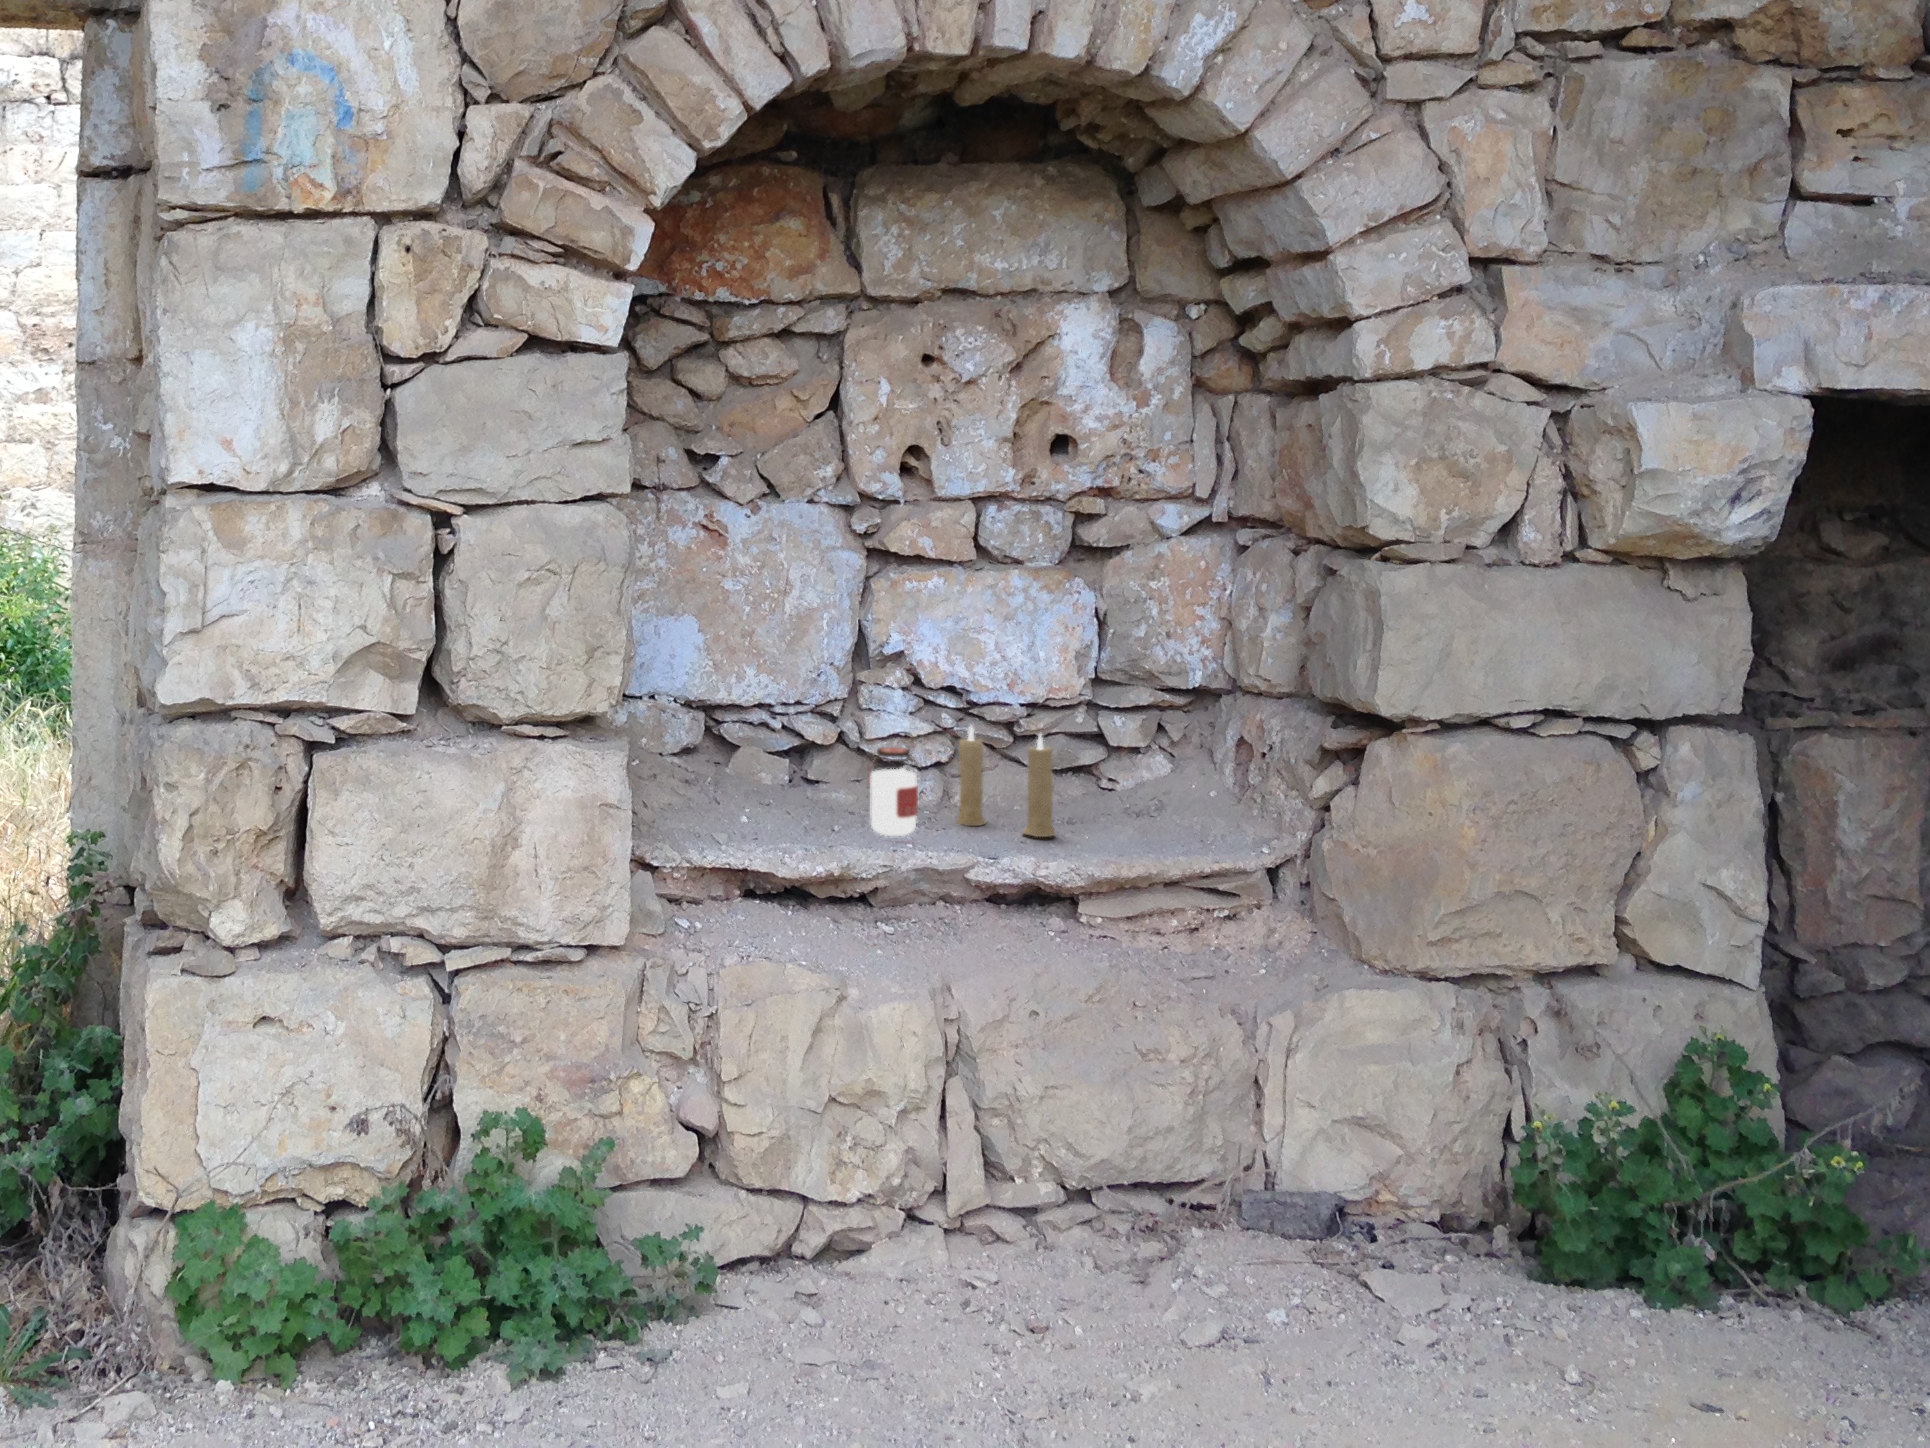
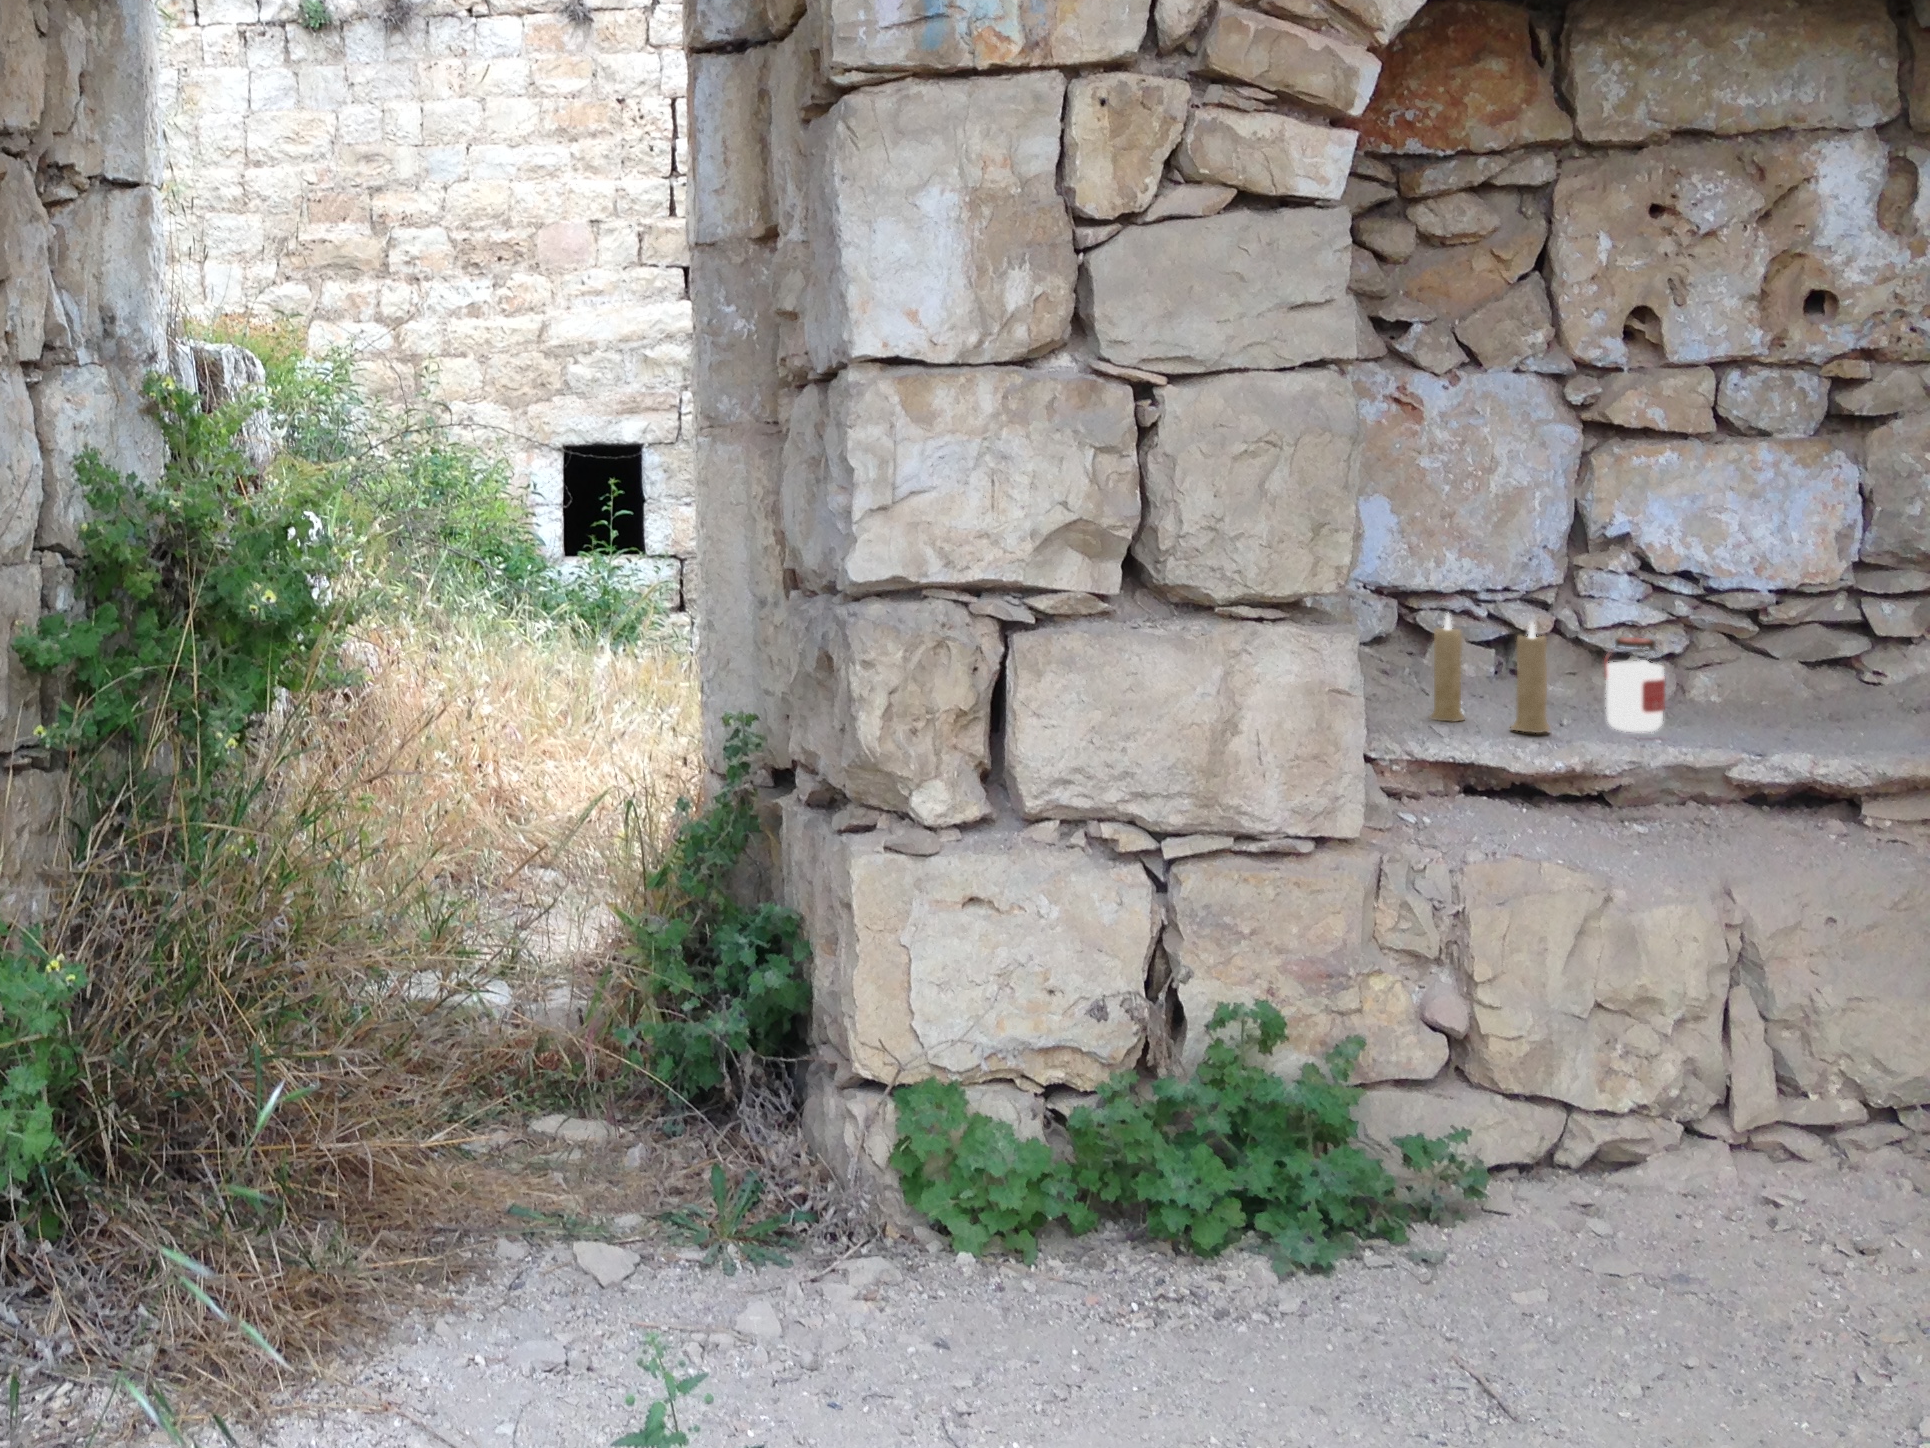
candle: present [956,726,1055,837] -> present [1430,614,1550,733]

